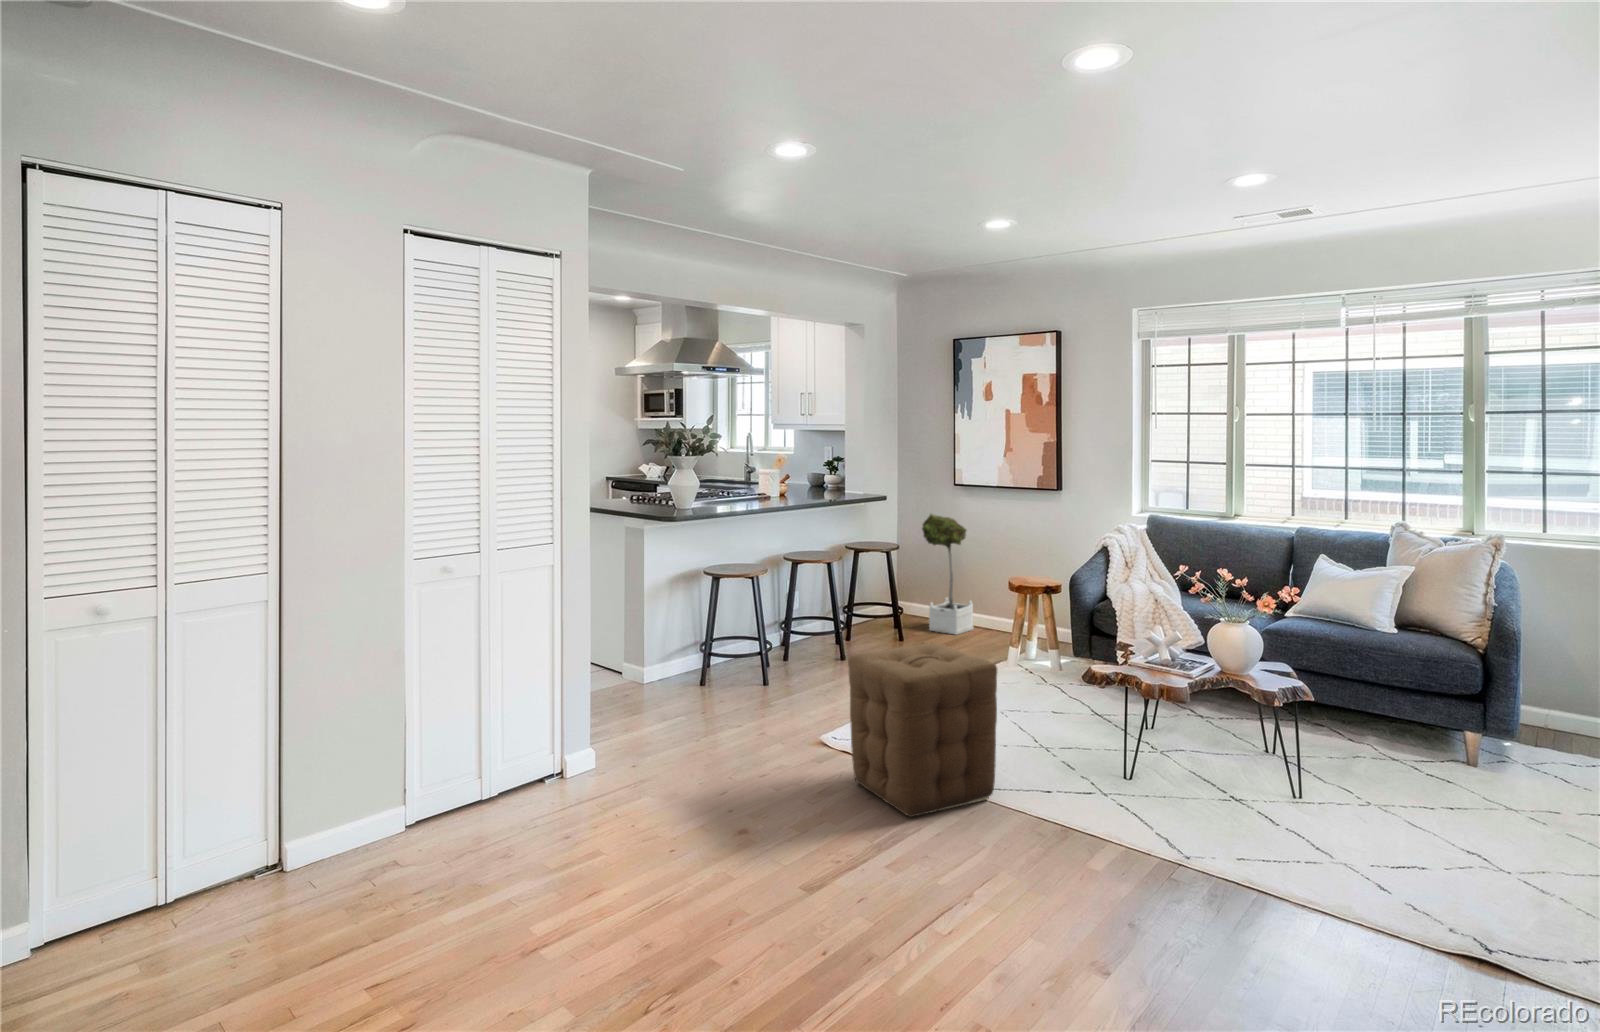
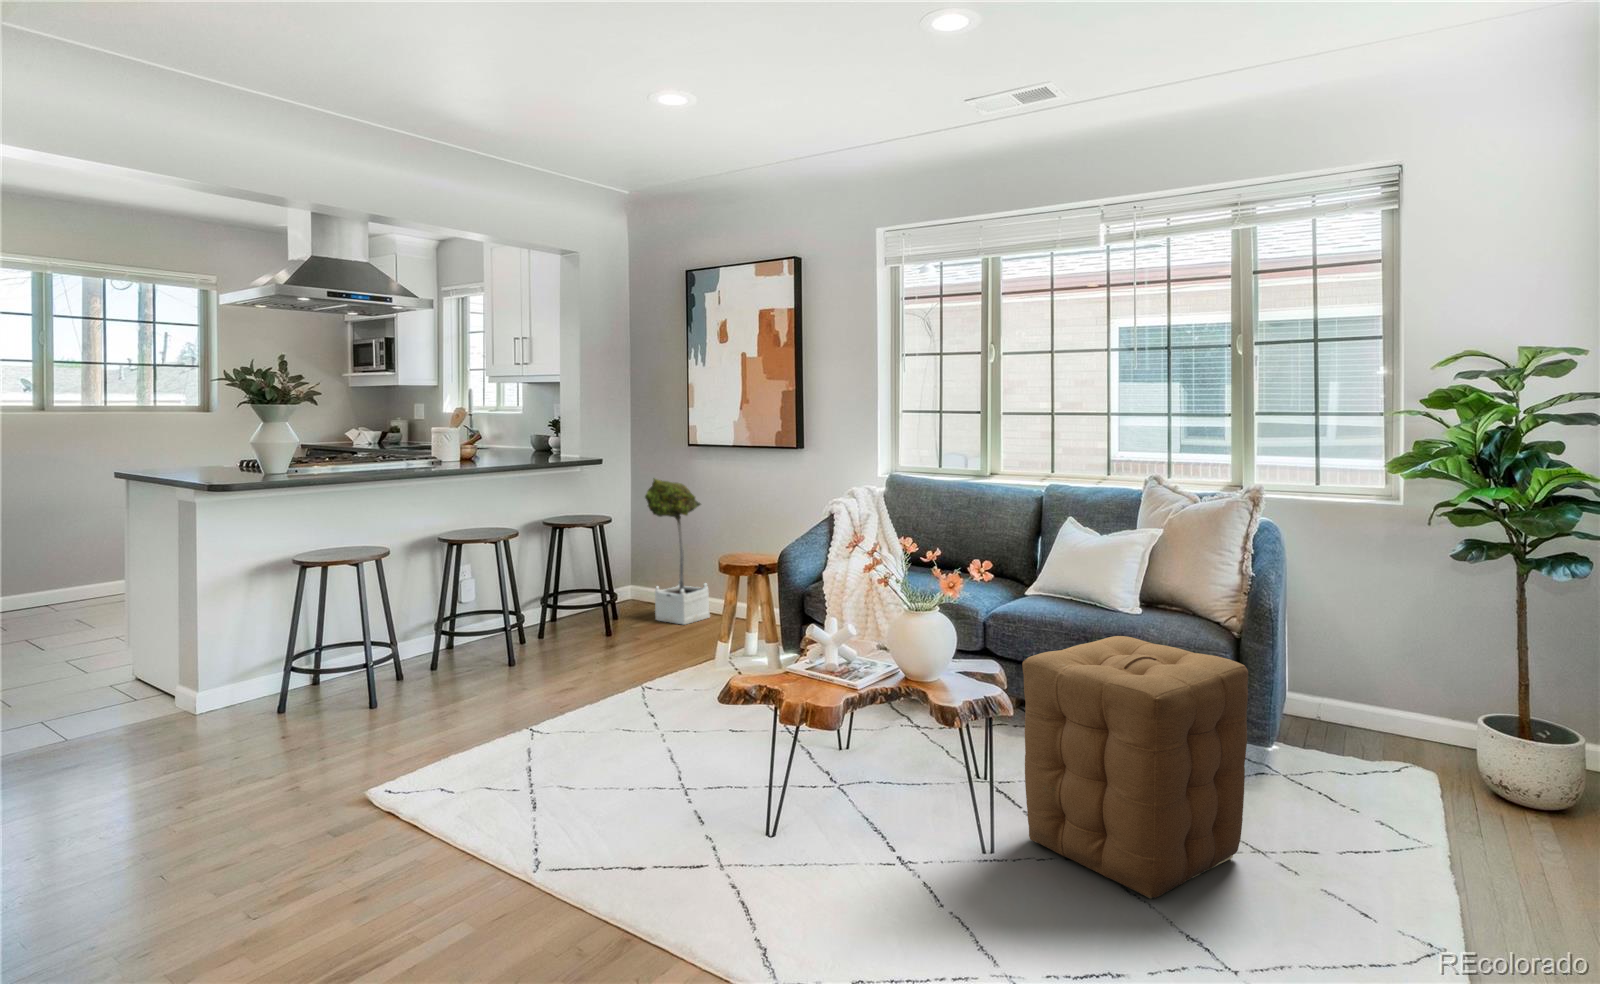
ottoman: present [848,643,997,817] -> present [1022,636,1248,899]

